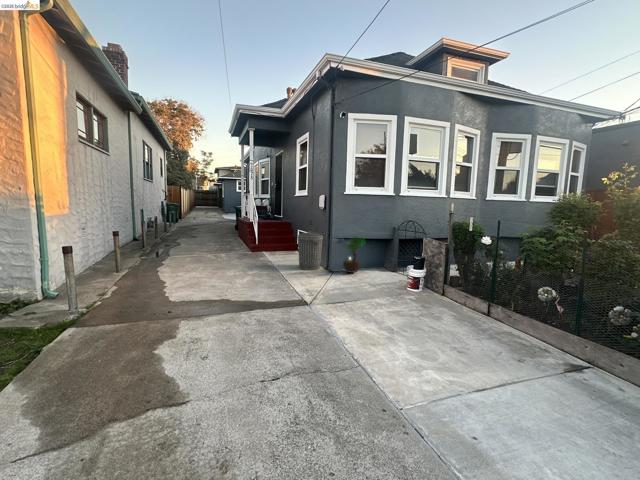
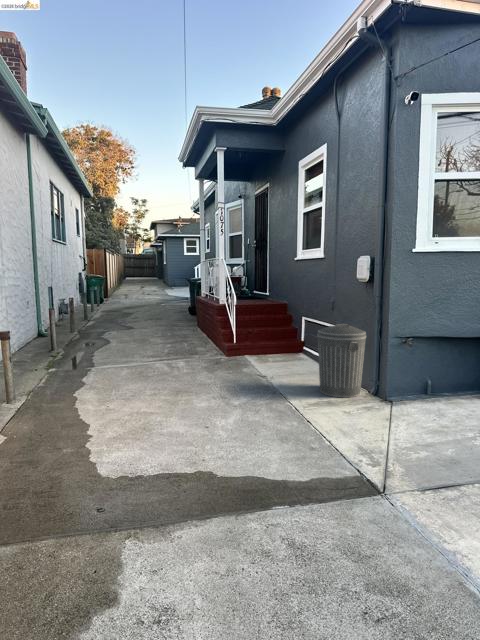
potted tree: present [343,237,365,273] -> none [411,327,464,405]

